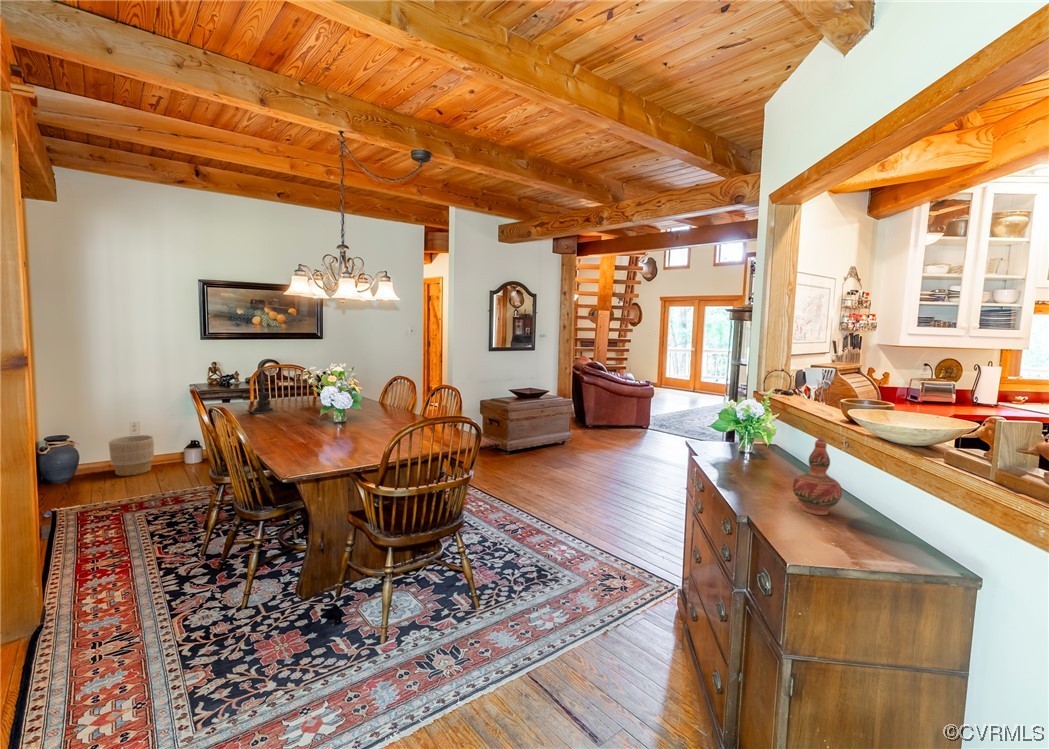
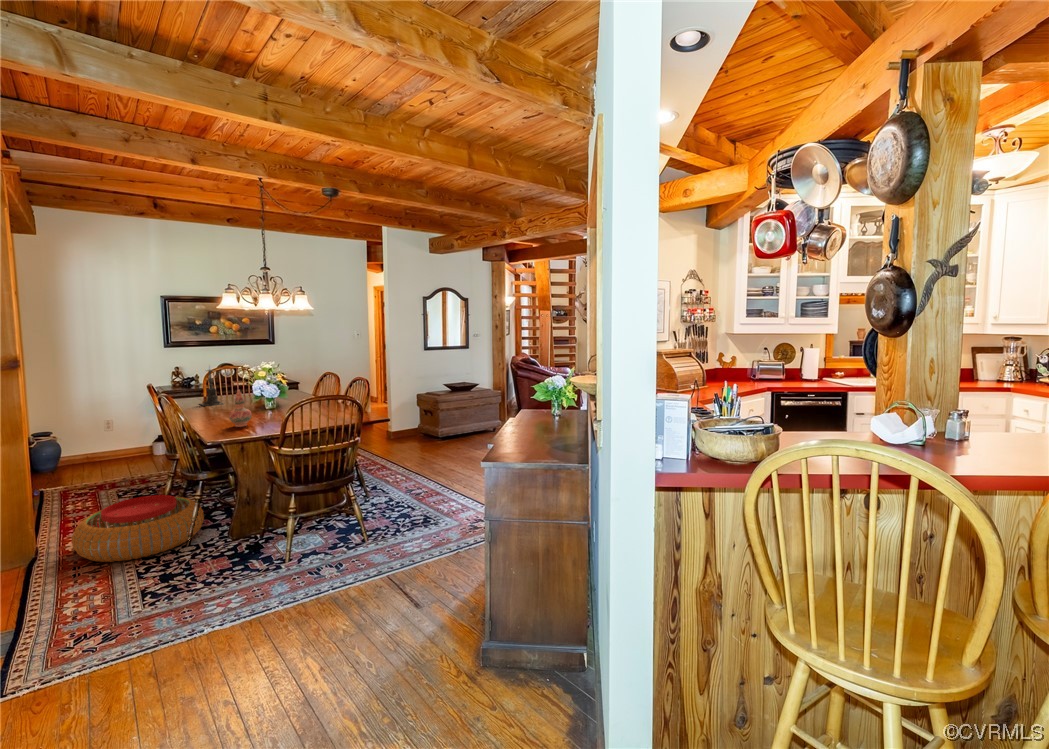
planter: present [109,435,154,476] -> none [86,432,126,466]
decorative vase: present [793,435,842,515] -> present [229,390,252,427]
pouf: none [91,533,261,634] -> present [72,495,204,562]

